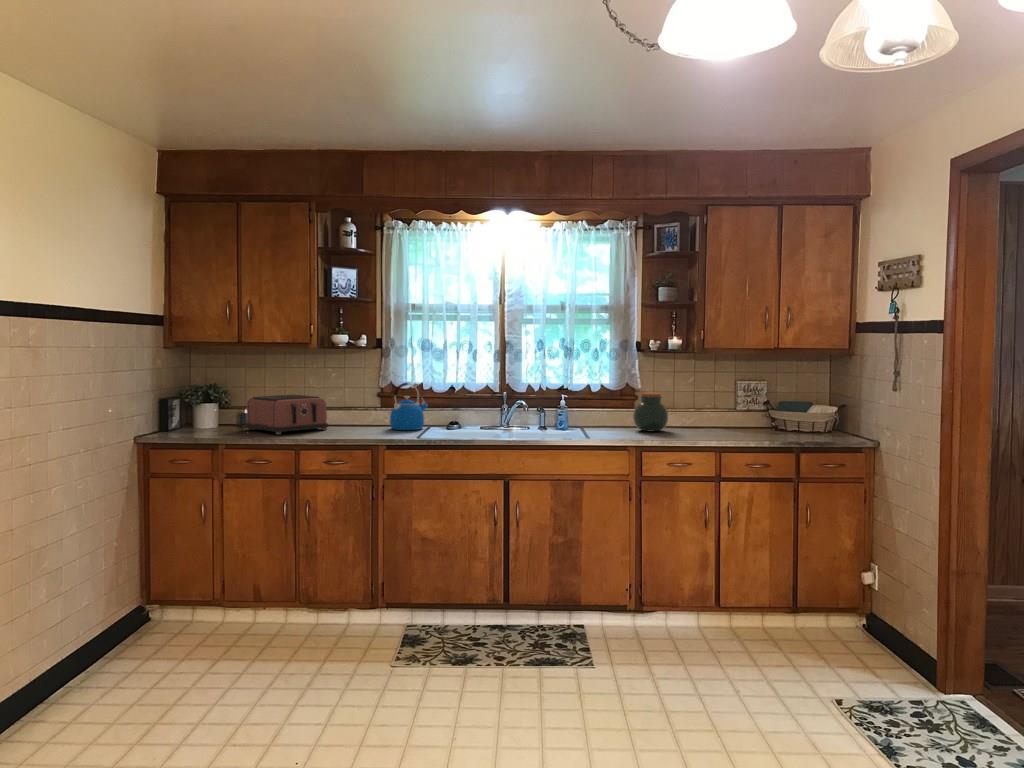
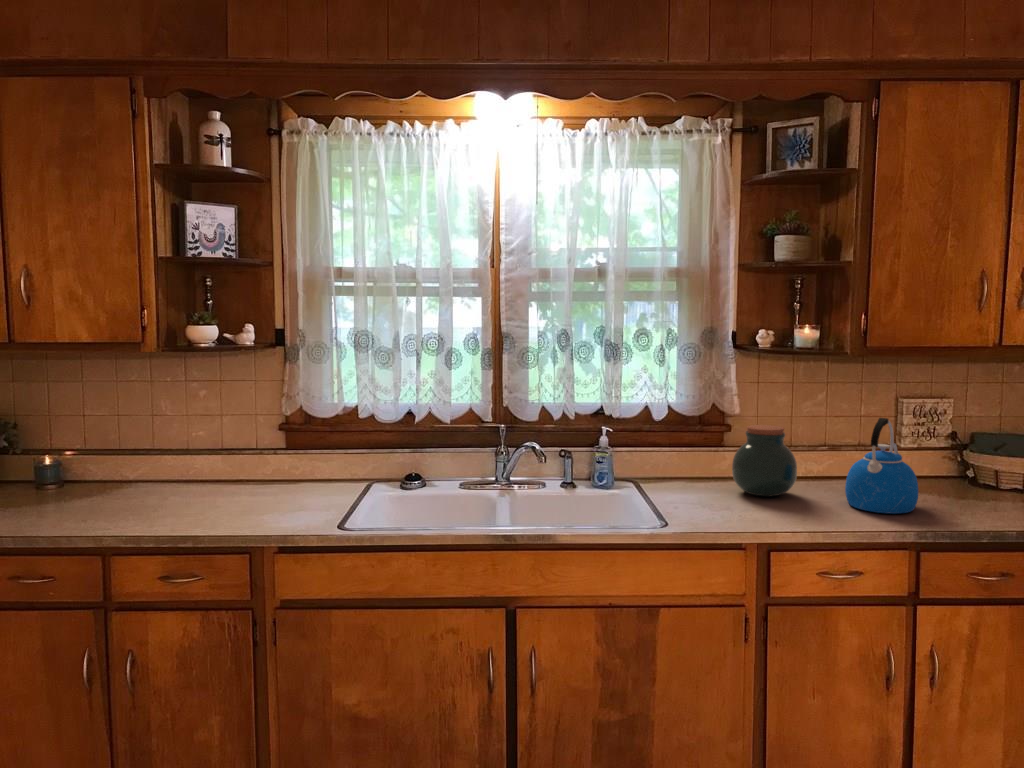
kettle: present [390,383,428,430] -> present [845,418,918,514]
toaster: present [245,395,328,435] -> none [28,432,183,520]

